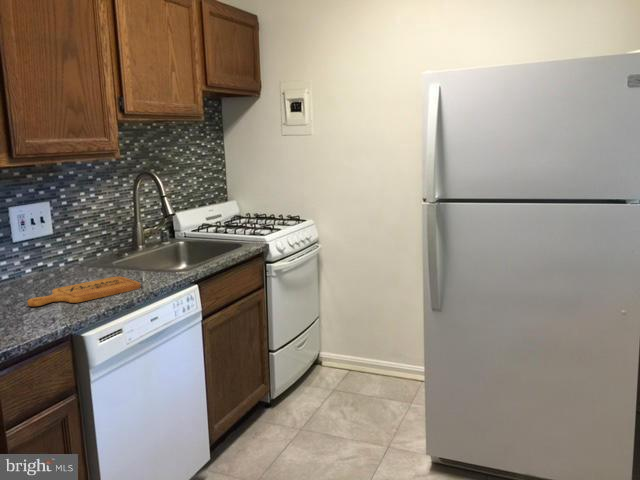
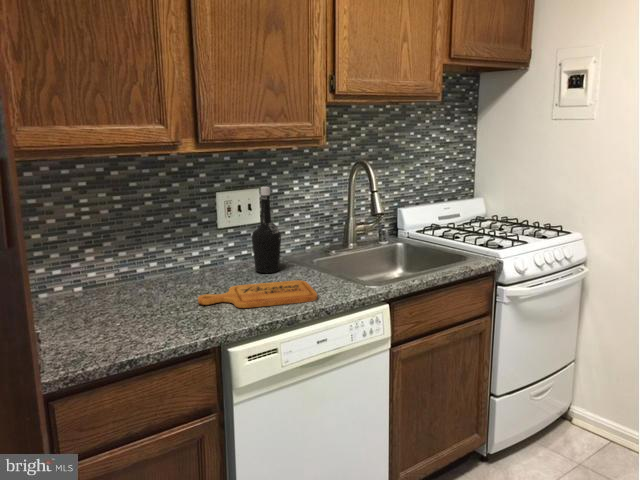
bottle: none [55,198,85,278] -> present [252,187,281,273]

